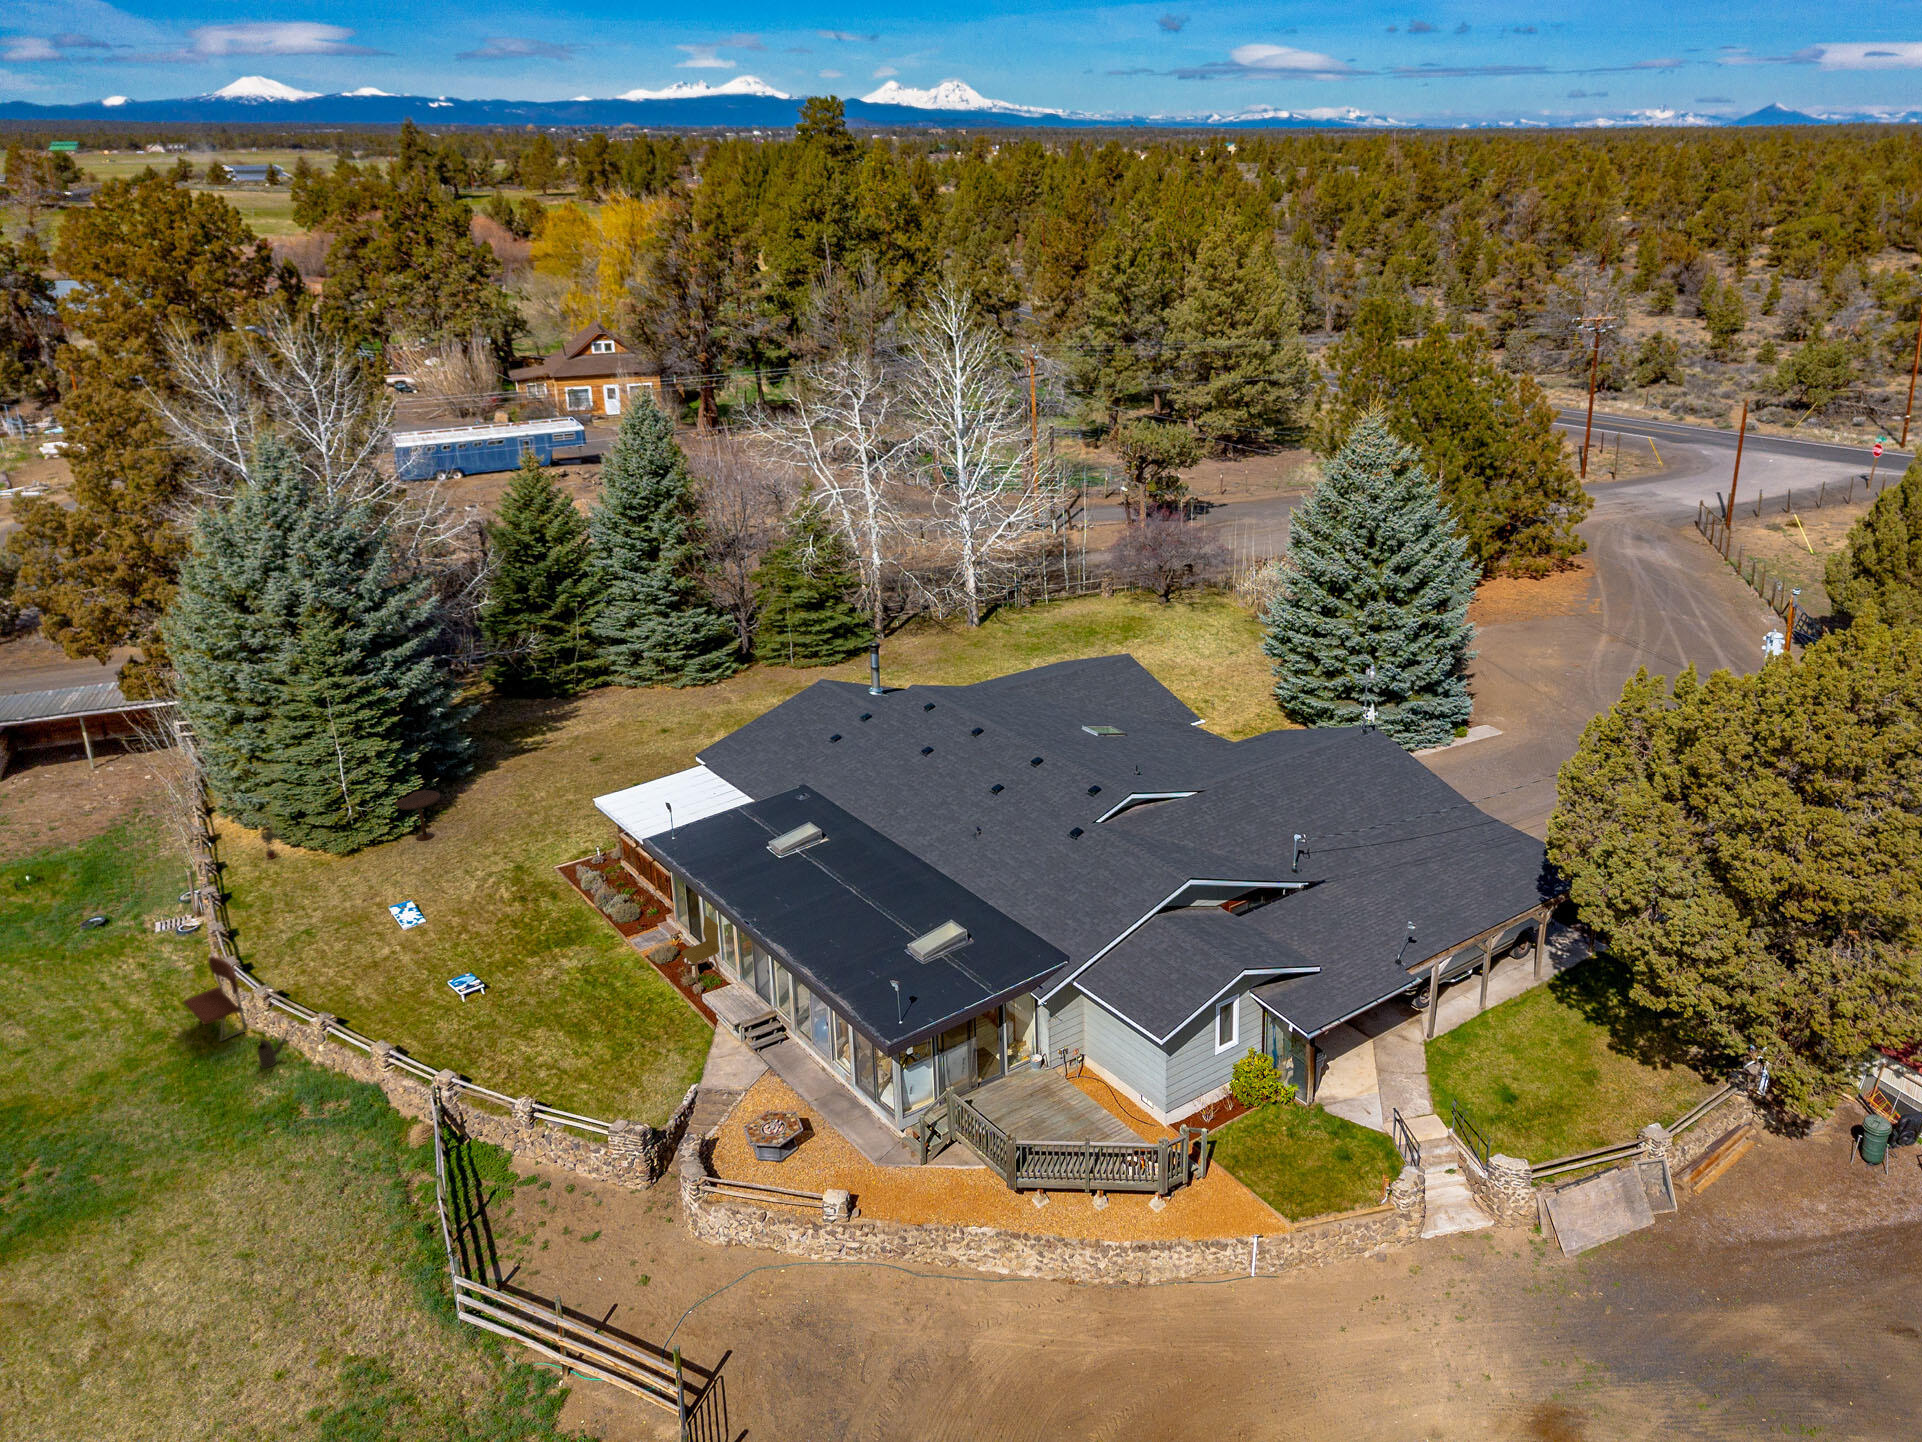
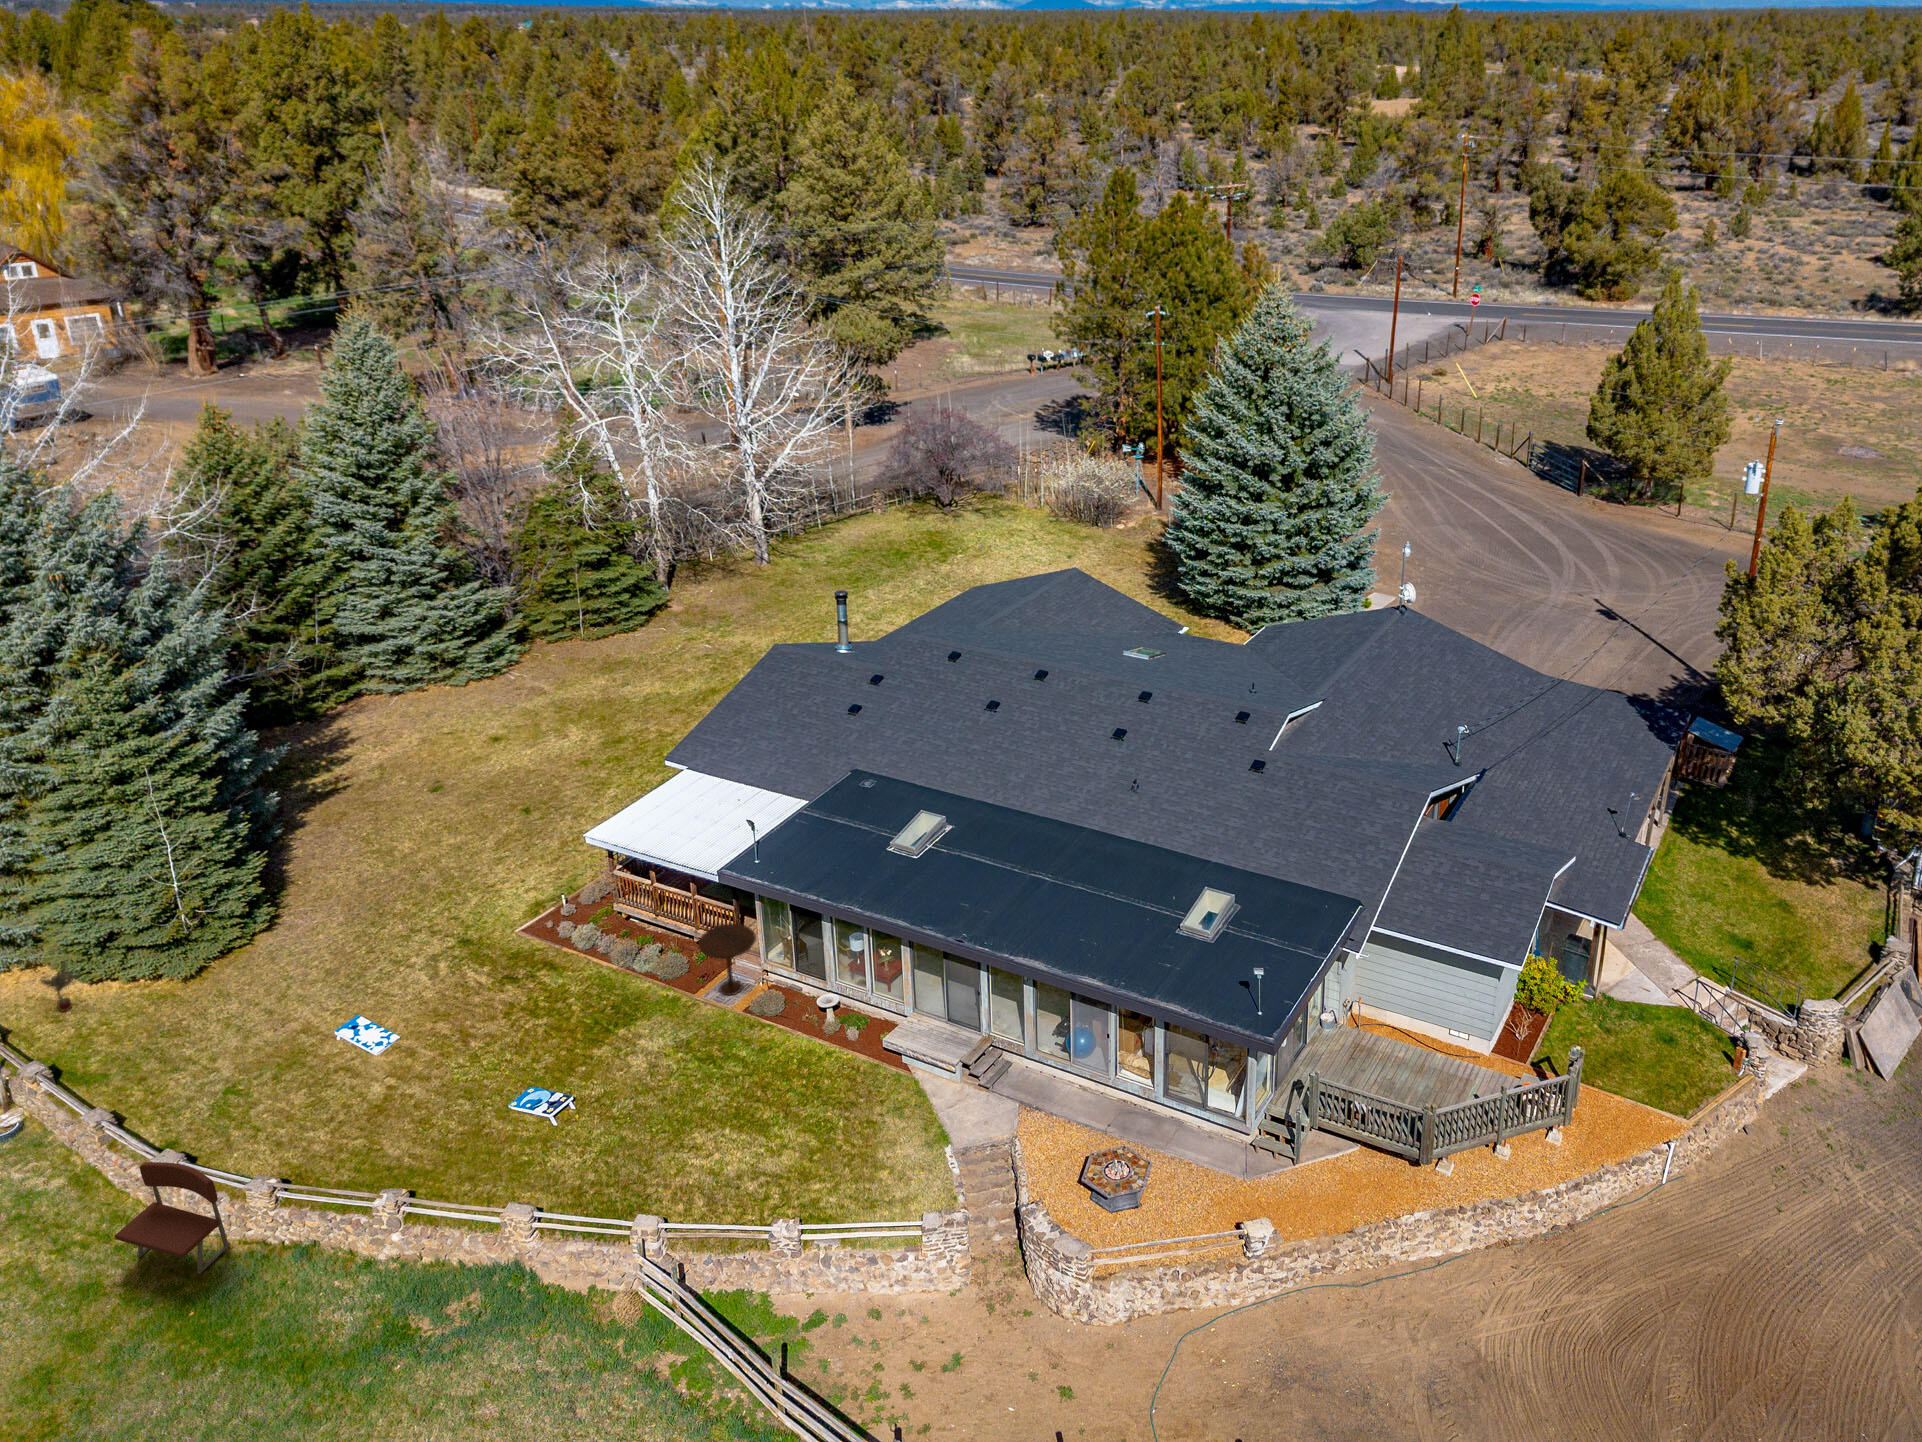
pedestal table: present [396,790,440,841] -> present [698,923,756,996]
chair: present [681,916,721,983] -> none [795,946,840,1027]
watering can: present [257,1032,288,1068] -> none [288,1227,322,1289]

